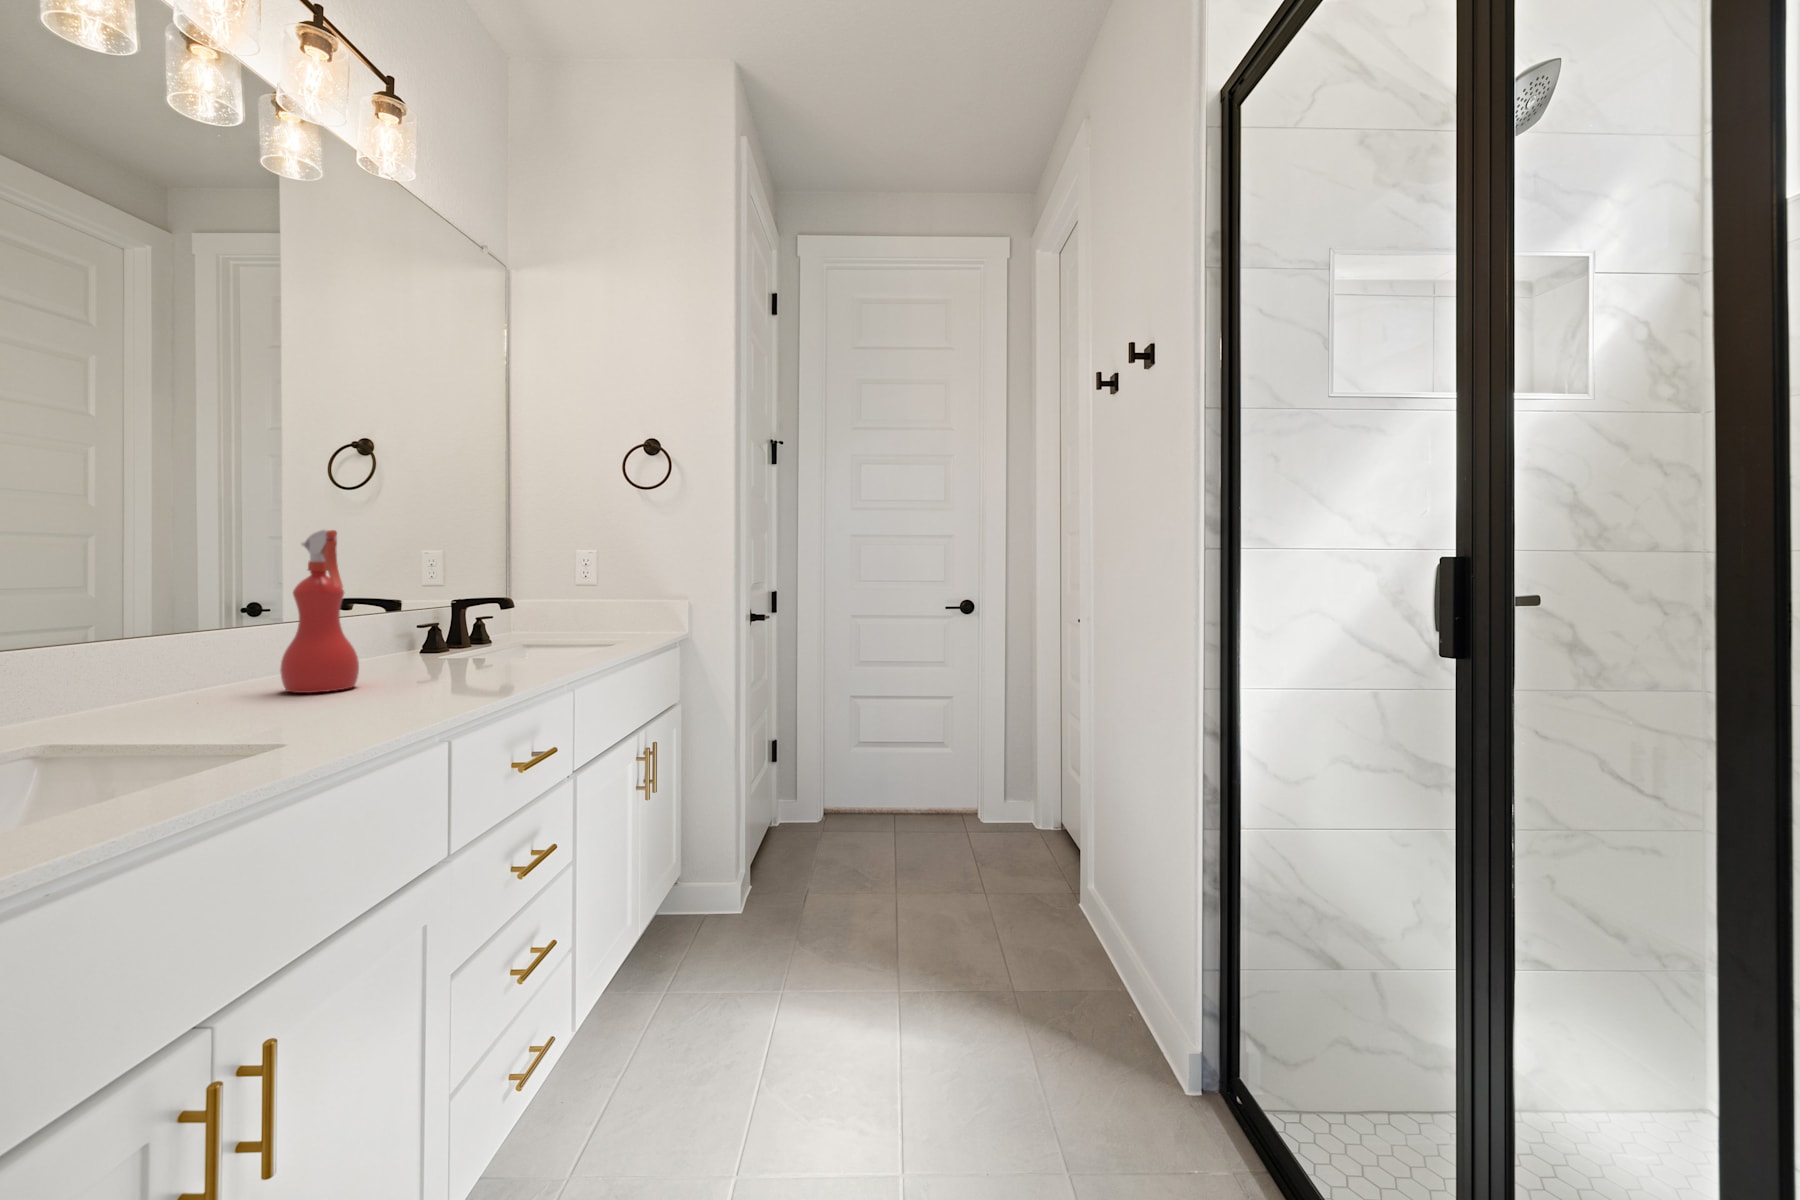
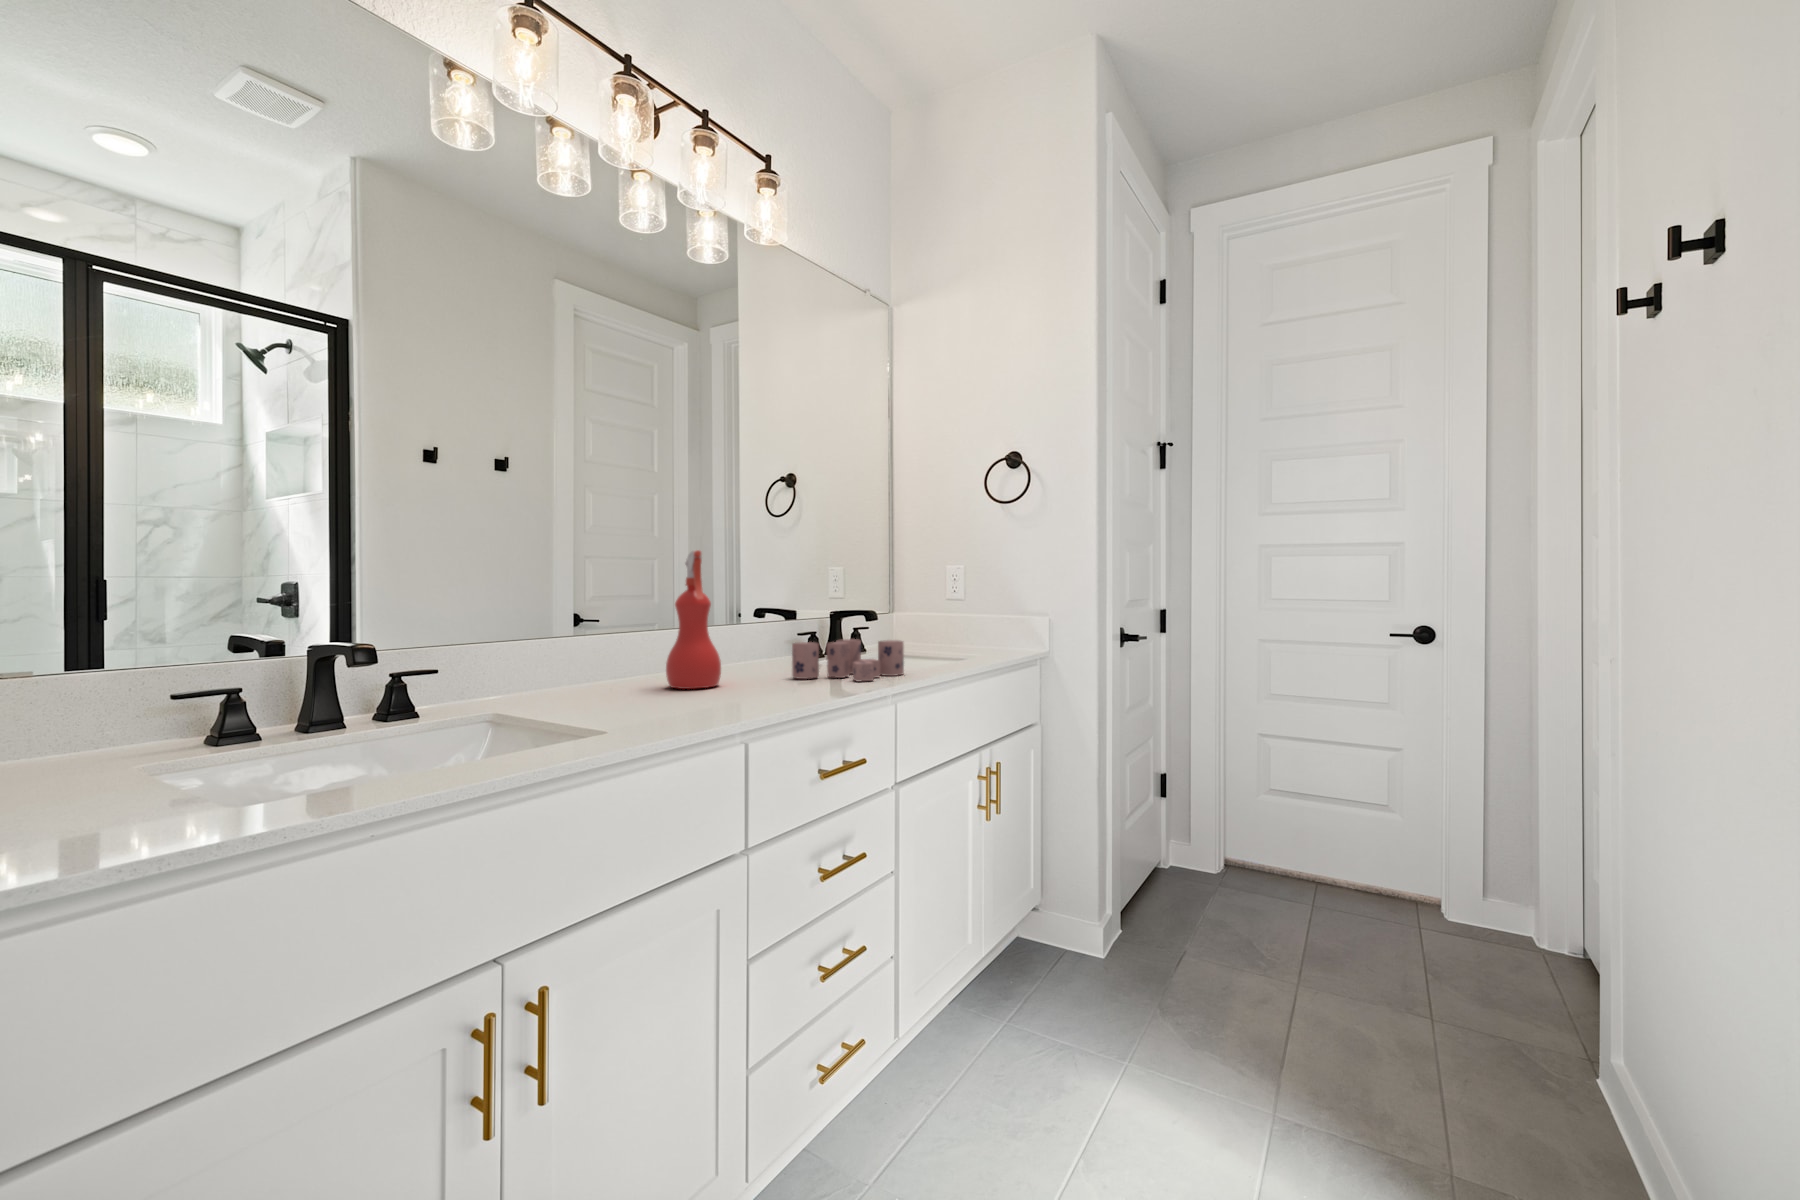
candle: none [443,628,570,673] -> present [792,639,904,681]

